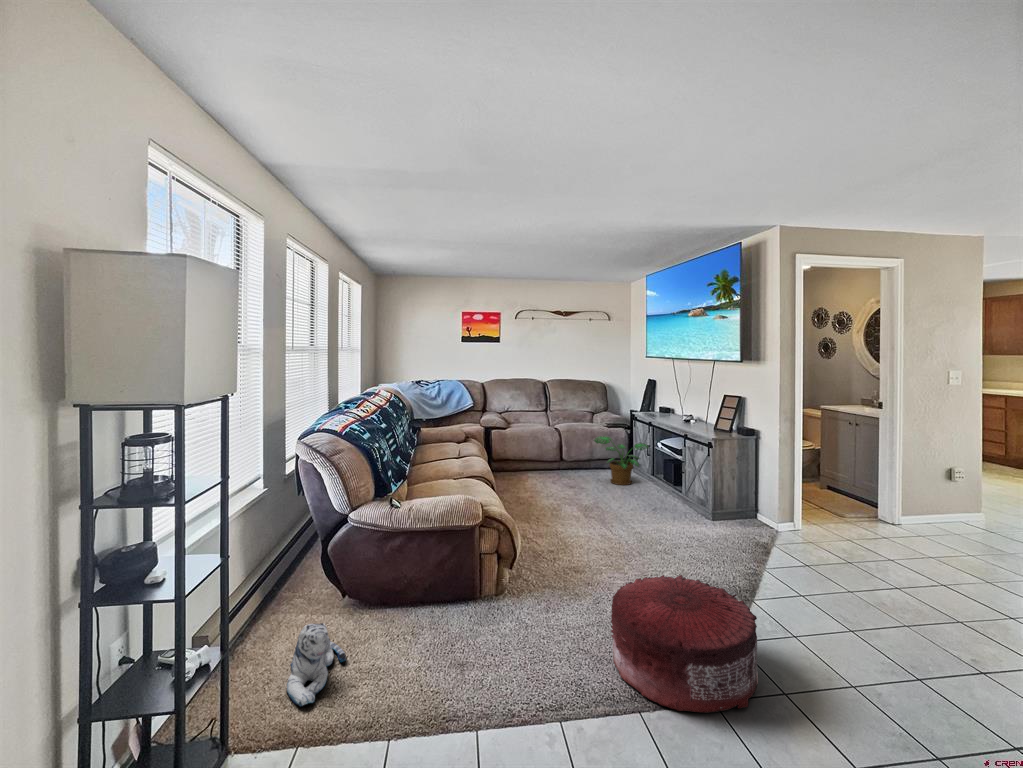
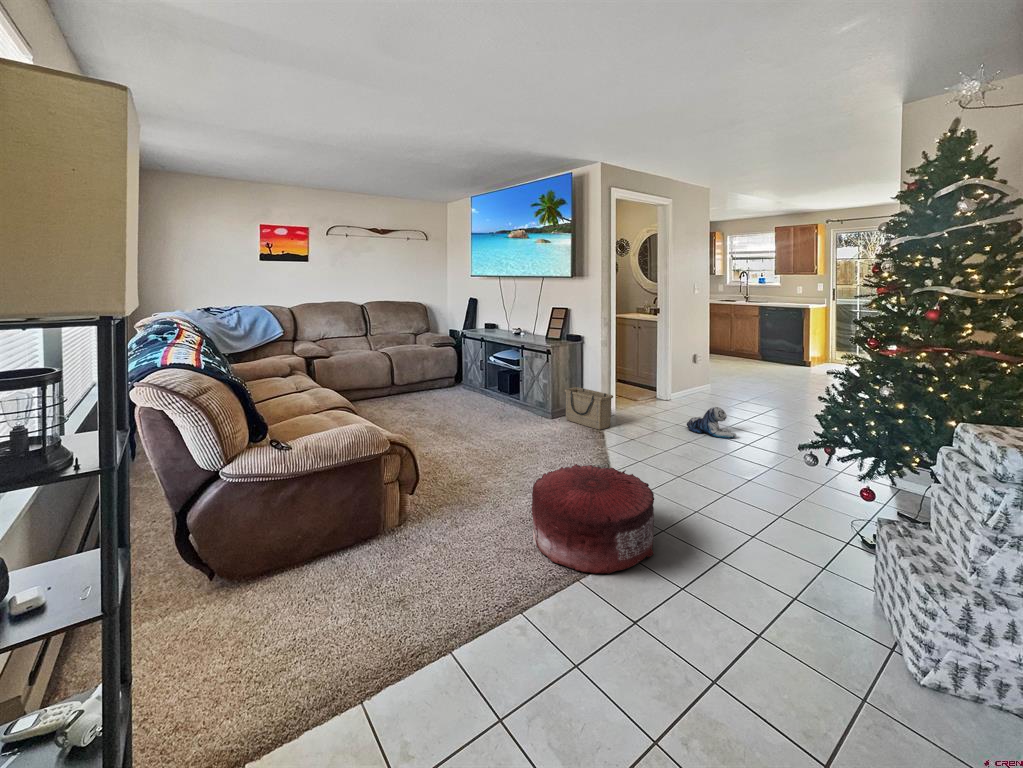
potted plant: present [594,436,649,485] -> none [426,355,481,400]
basket: none [730,488,789,544] -> present [565,387,613,430]
plush toy: present [287,623,346,707] -> present [687,407,736,438]

